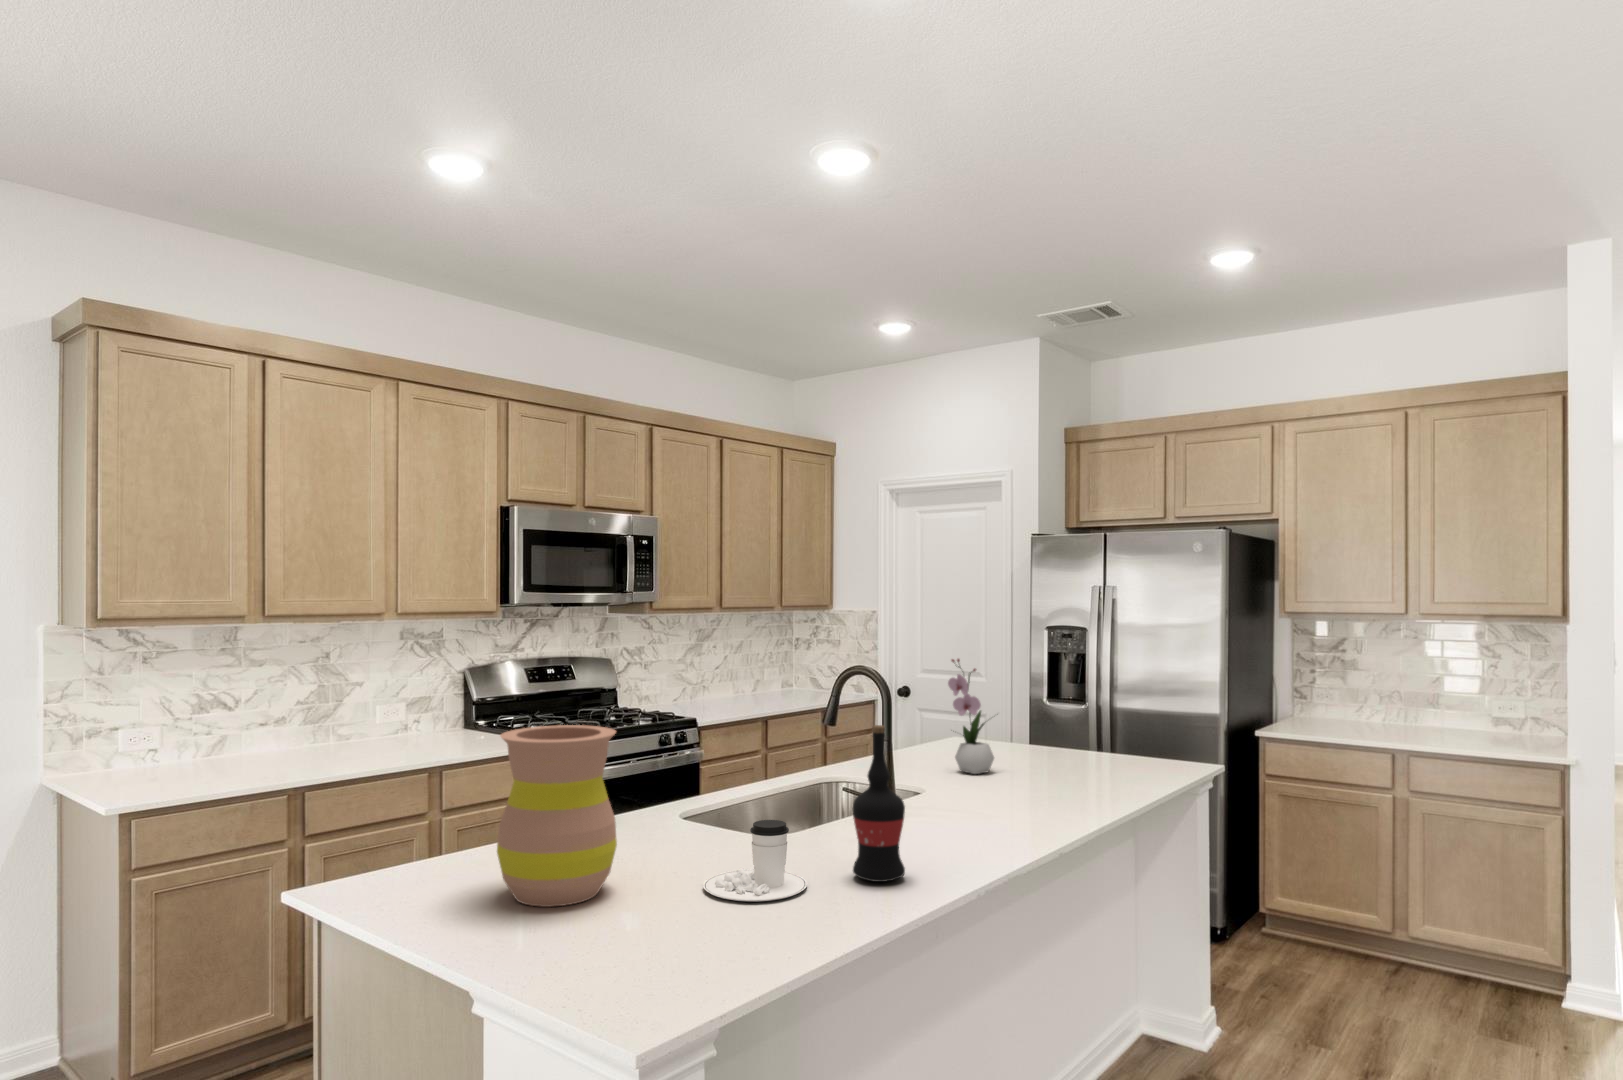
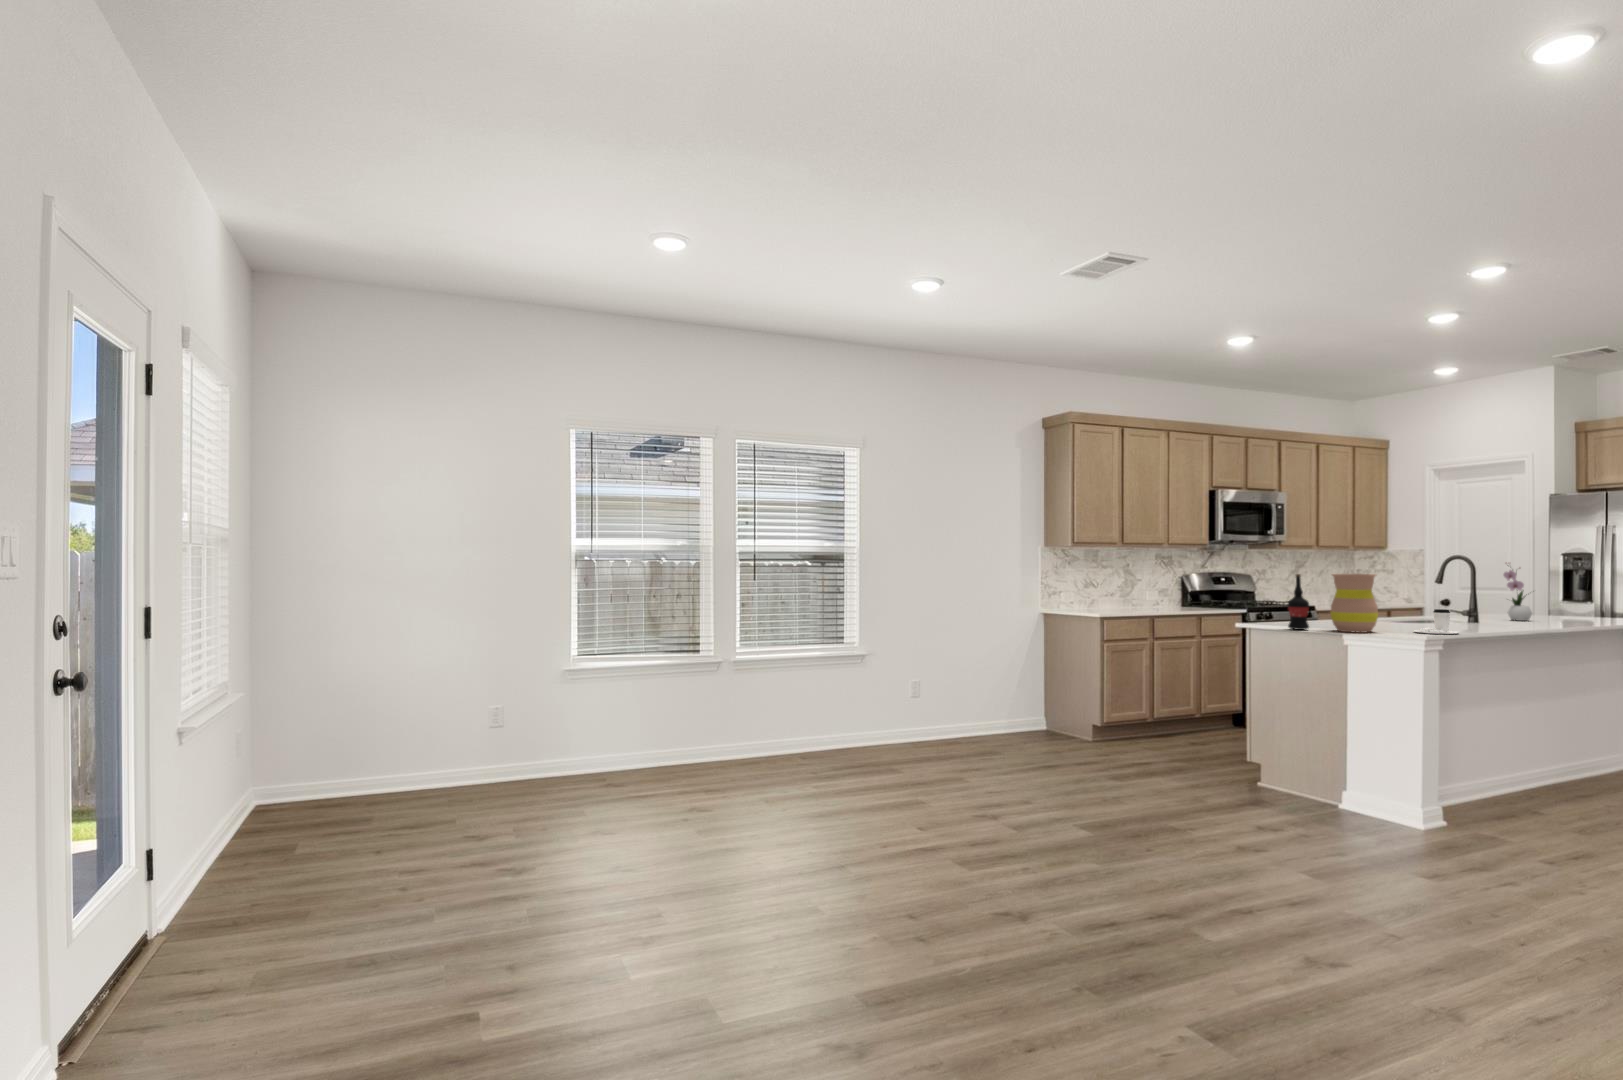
wine bottle: present [853,725,905,882] -> present [1288,574,1309,630]

